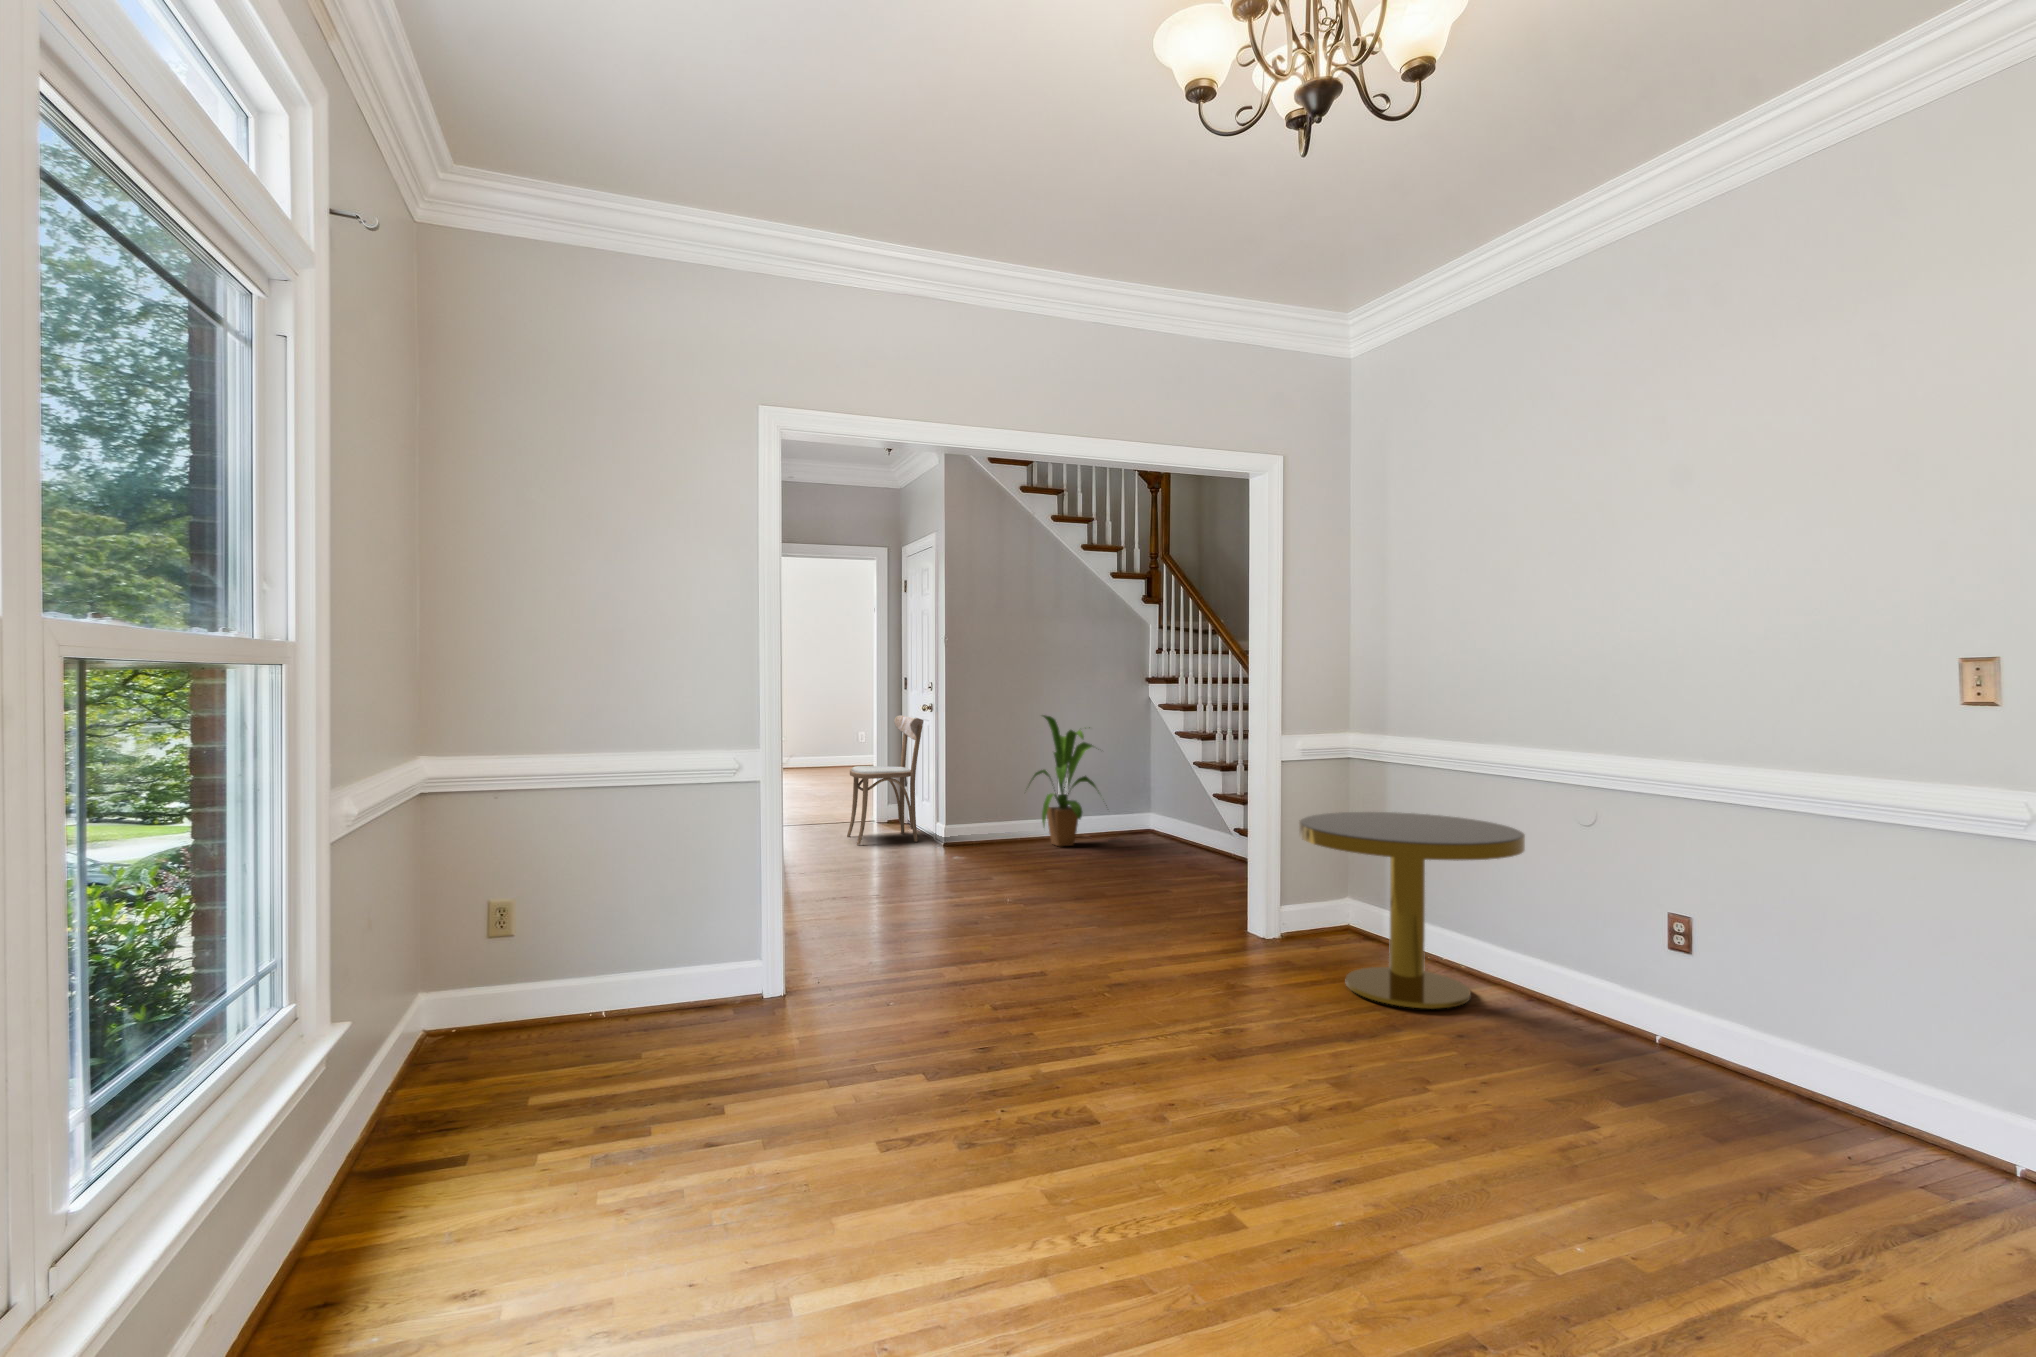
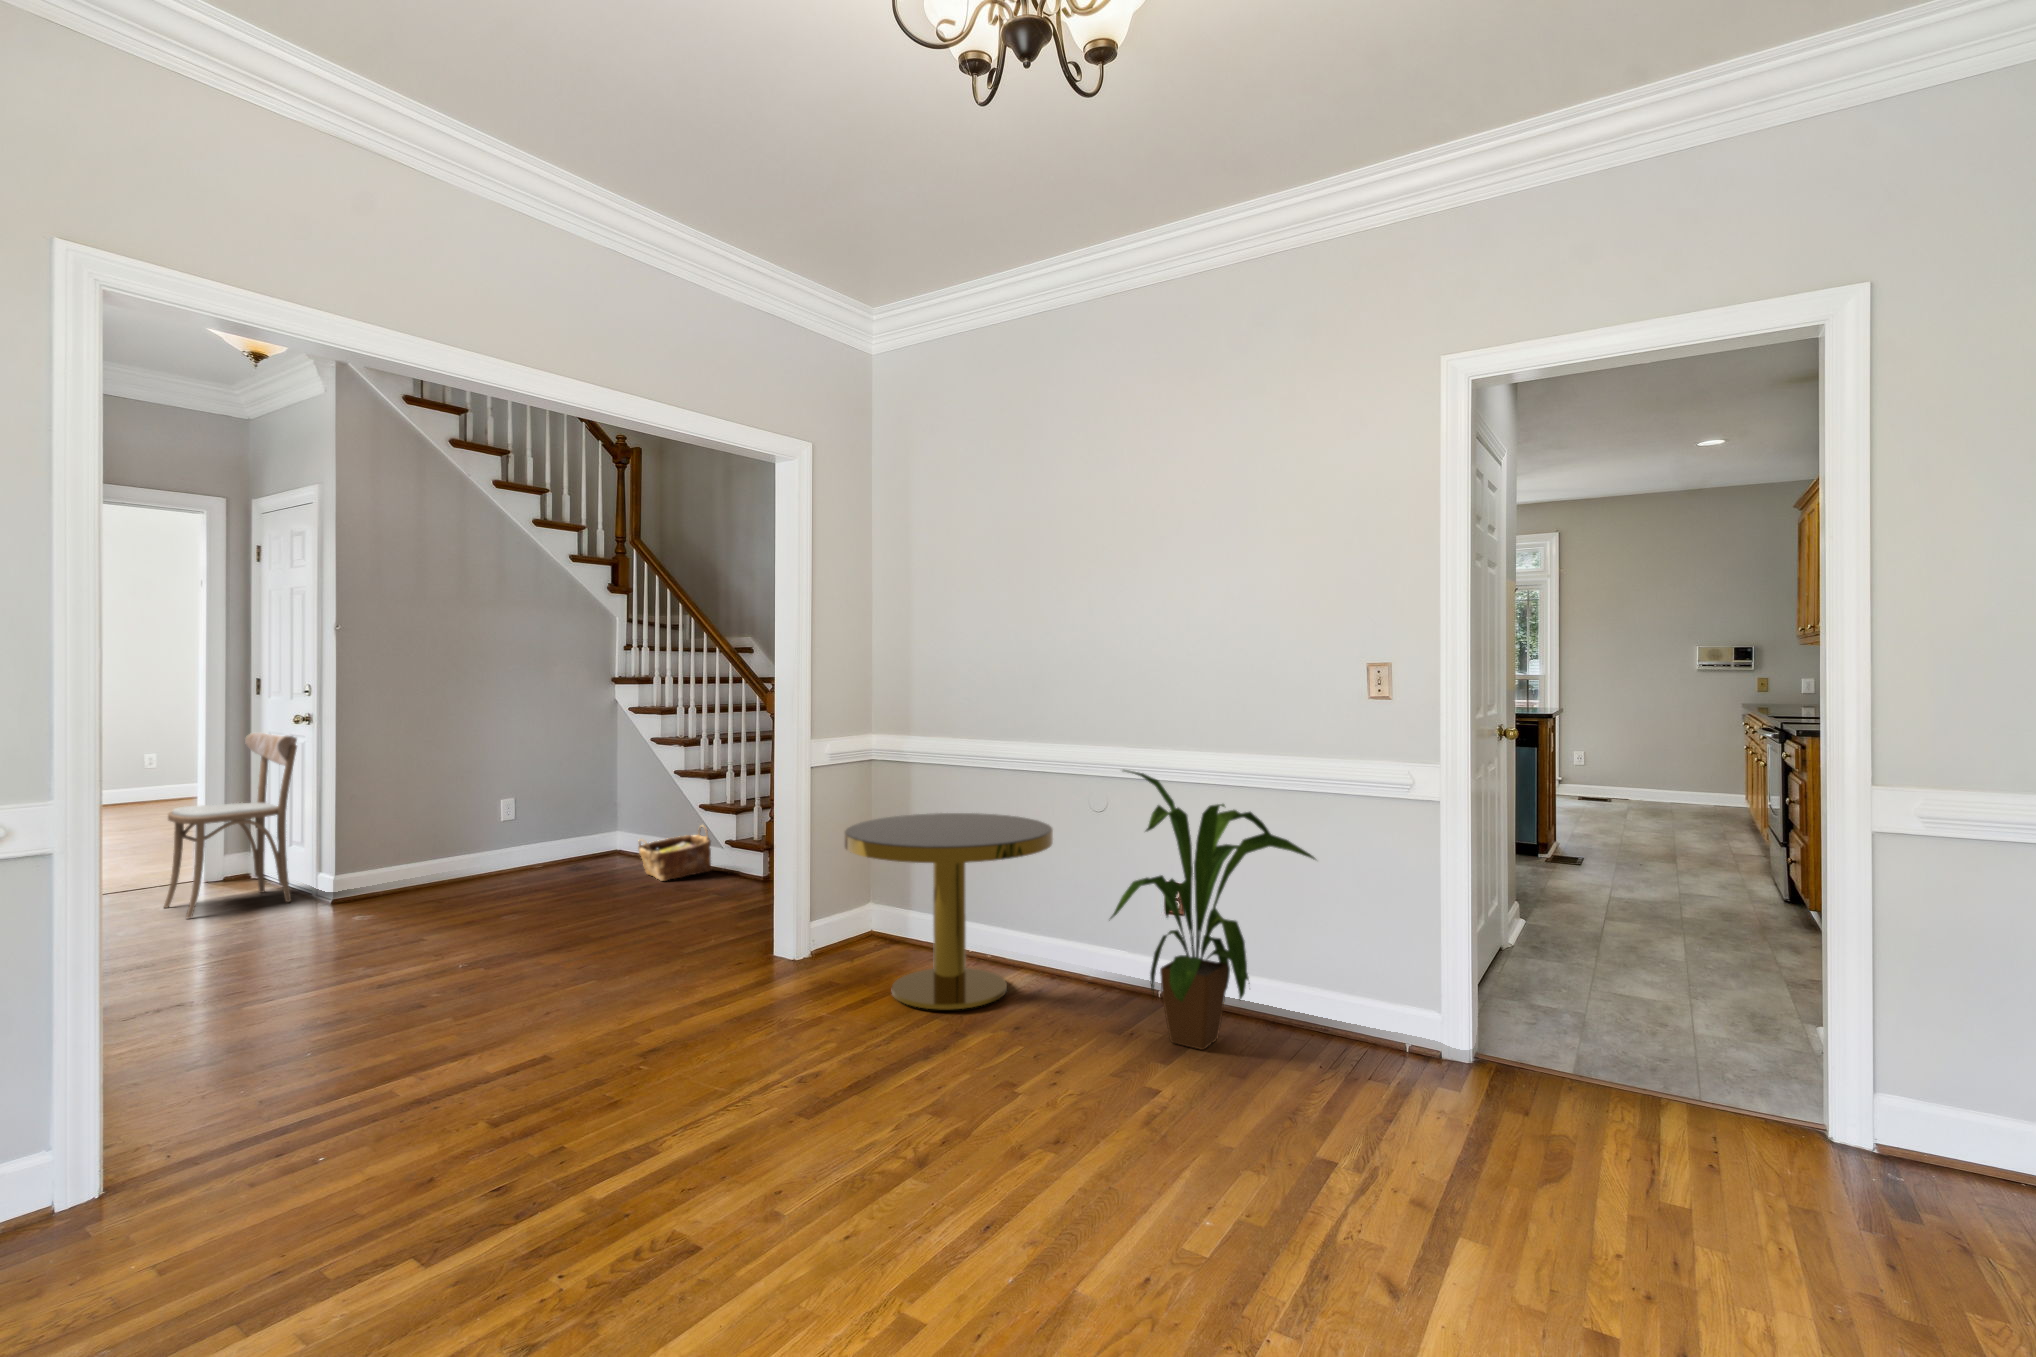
house plant: present [1026,715,1097,846] -> present [1111,770,1315,1050]
woven basket: none [1159,812,1222,859] -> present [638,825,711,881]

